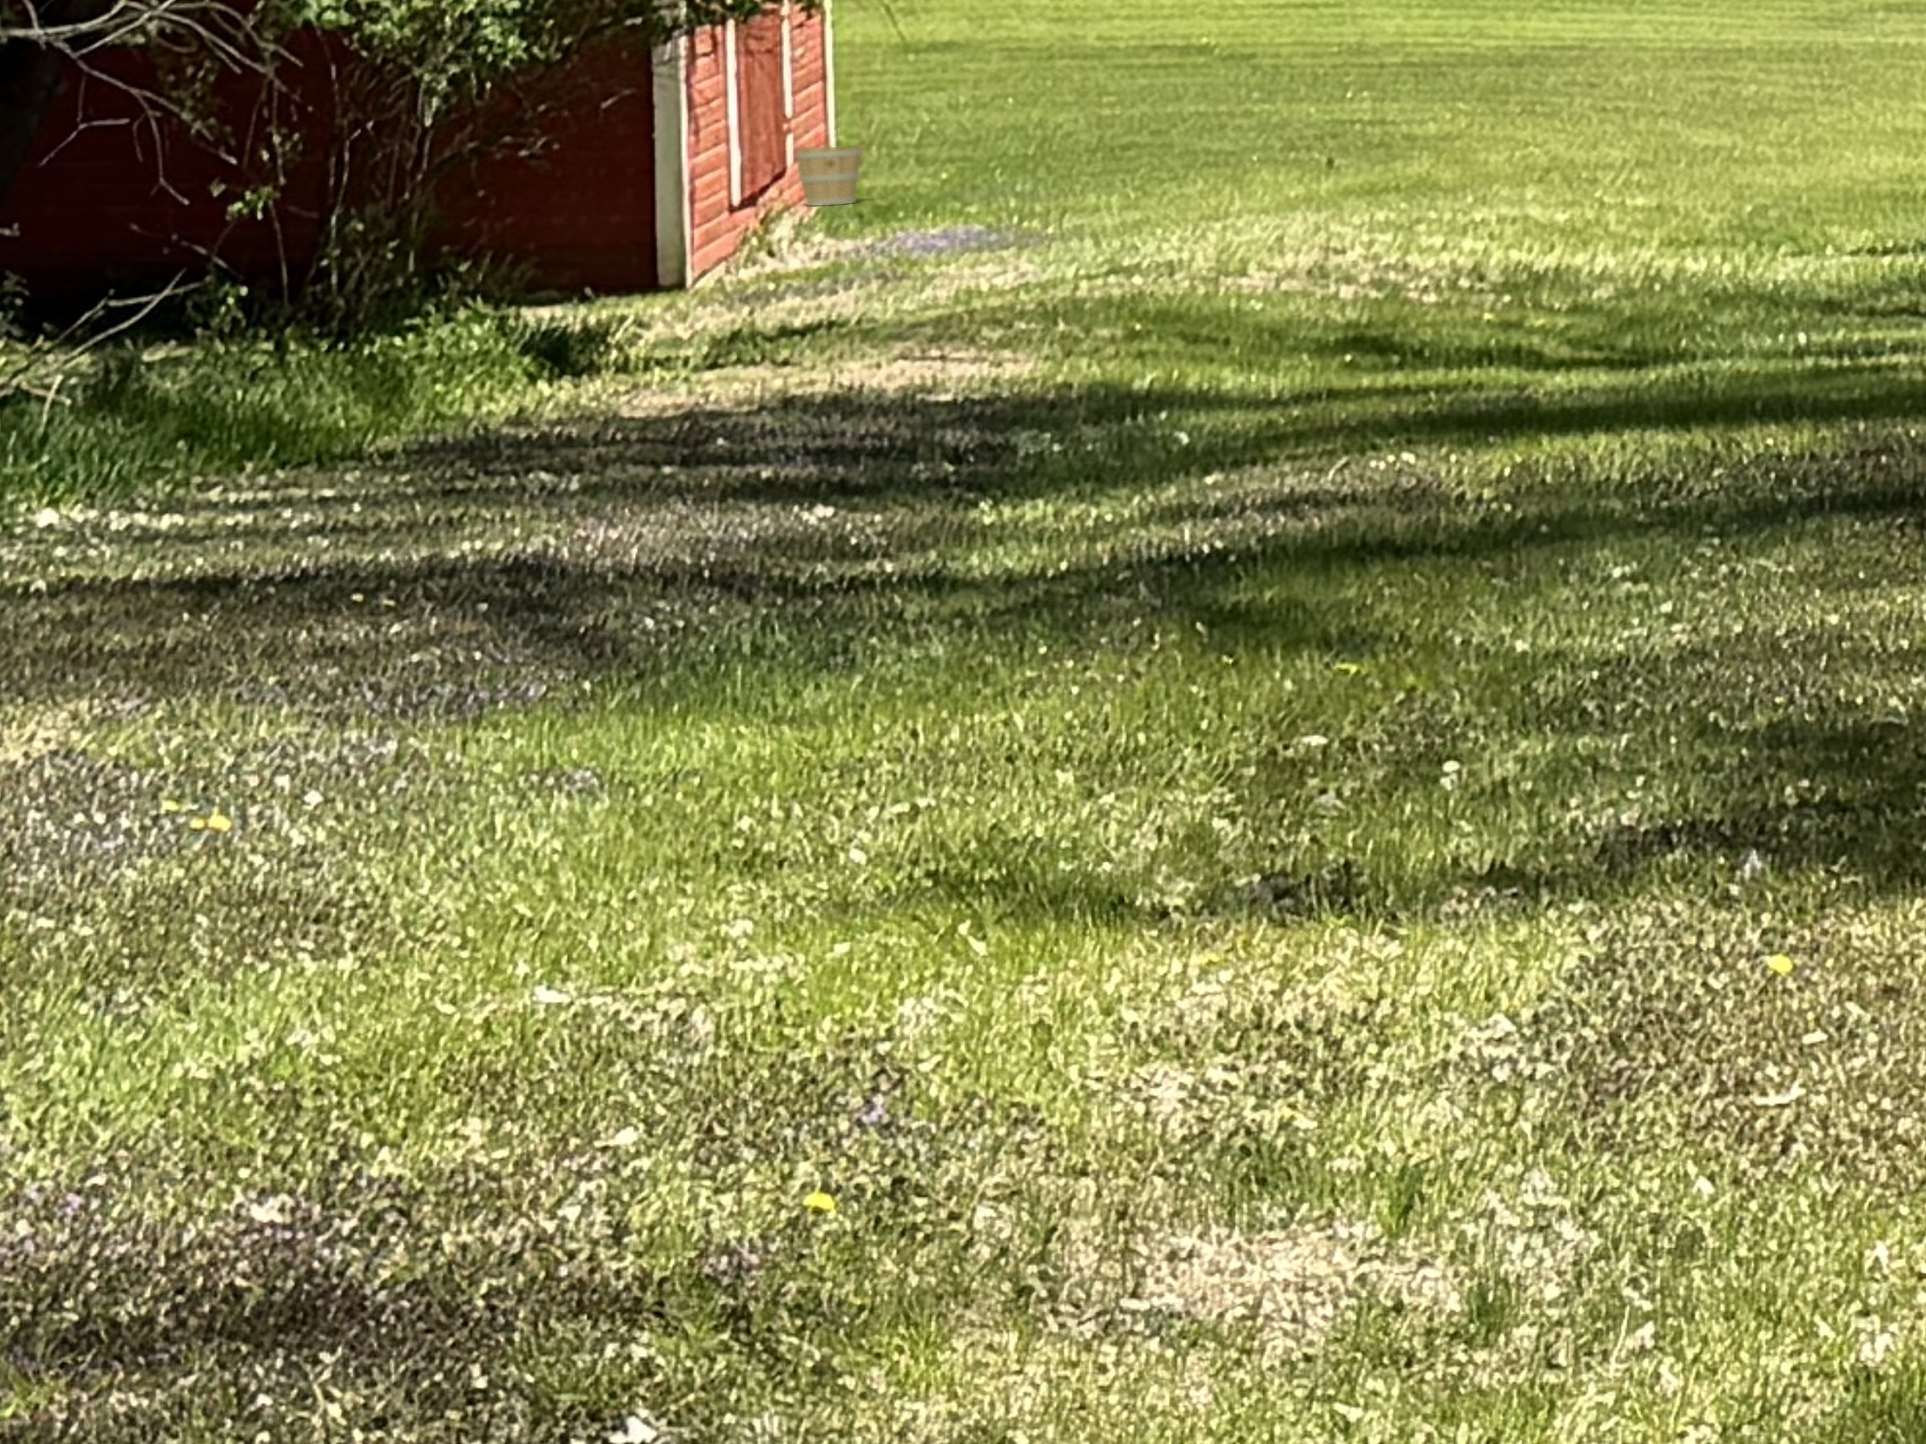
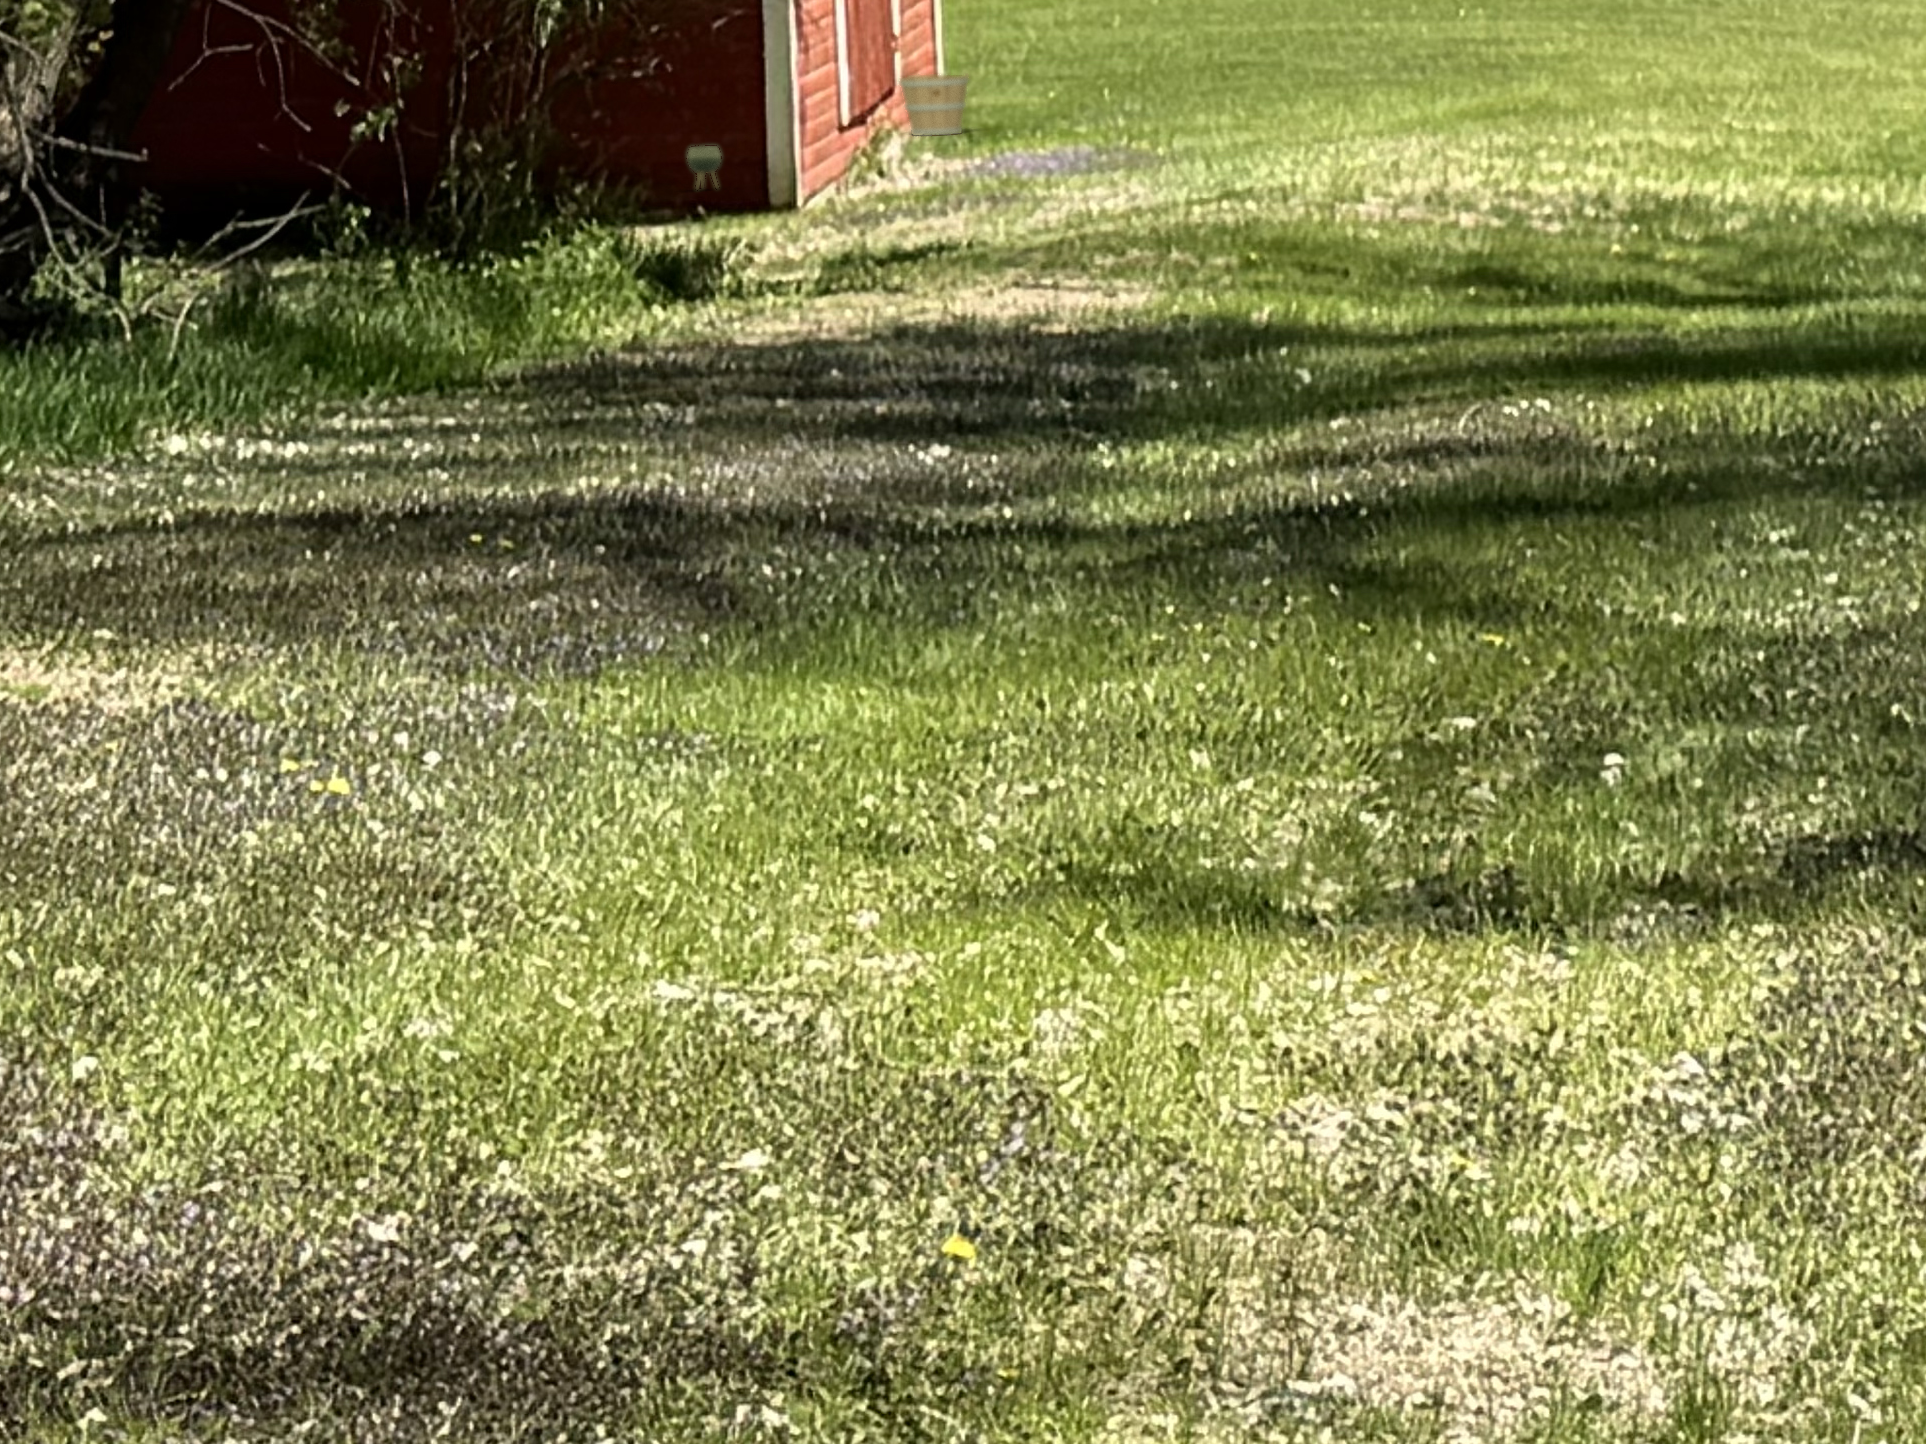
planter: none [578,218,612,261] -> present [688,146,721,187]

